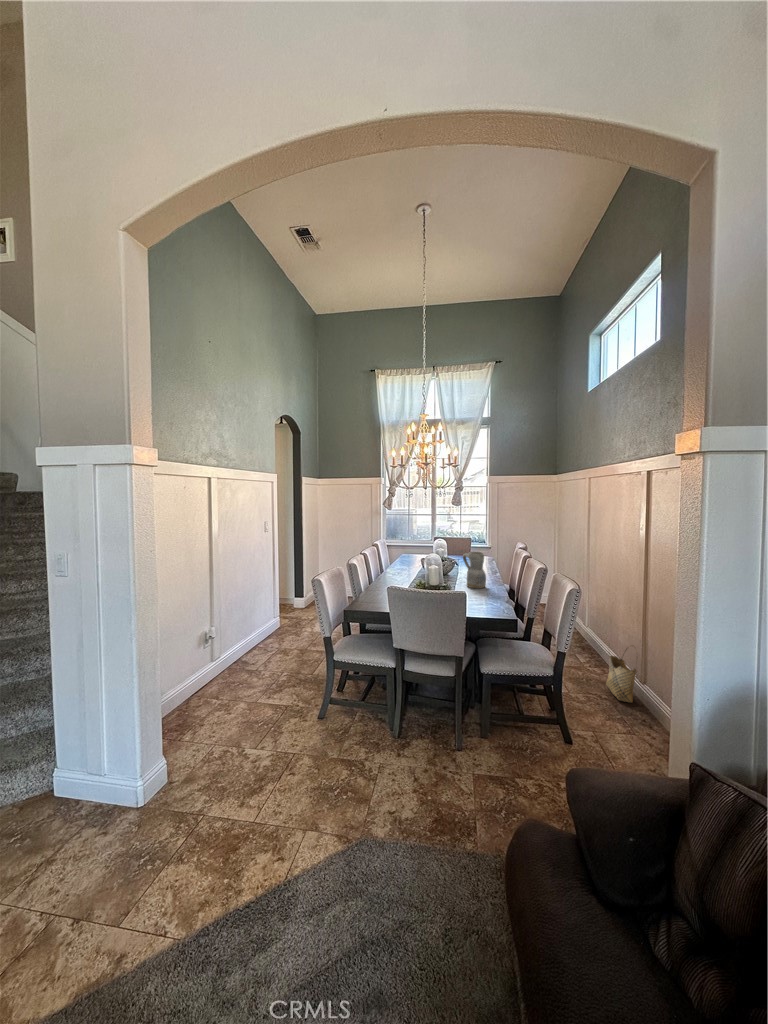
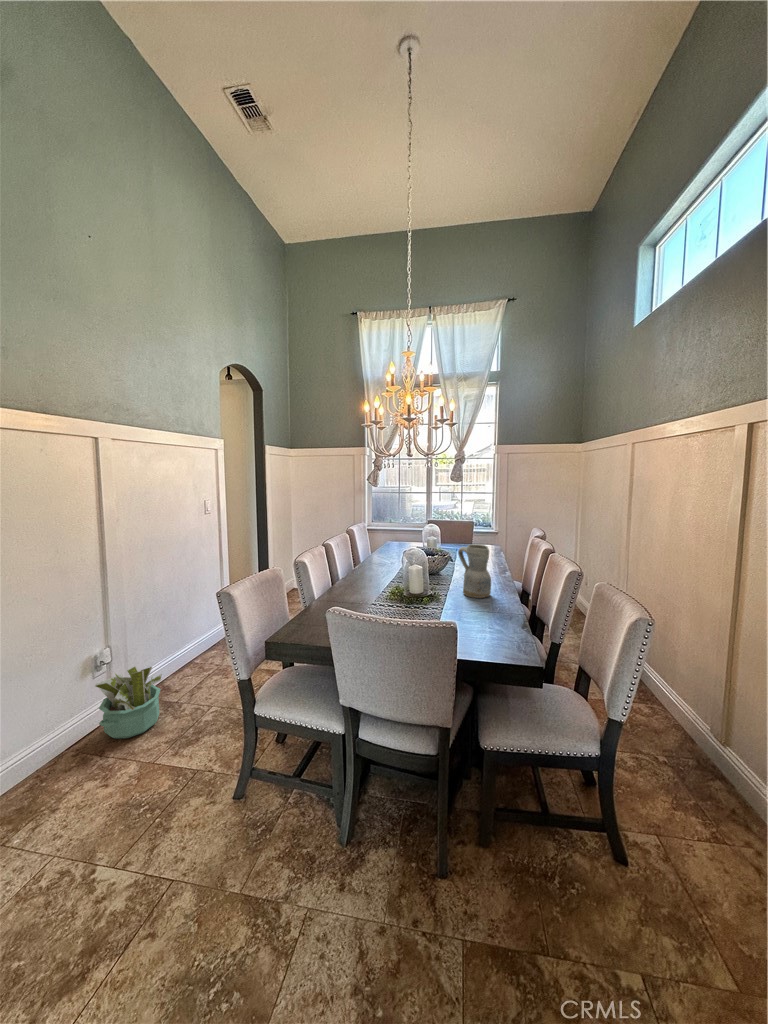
decorative plant: none [206,641,249,691] -> present [95,666,162,739]
woven basket: present [606,645,637,703] -> none [661,679,716,771]

